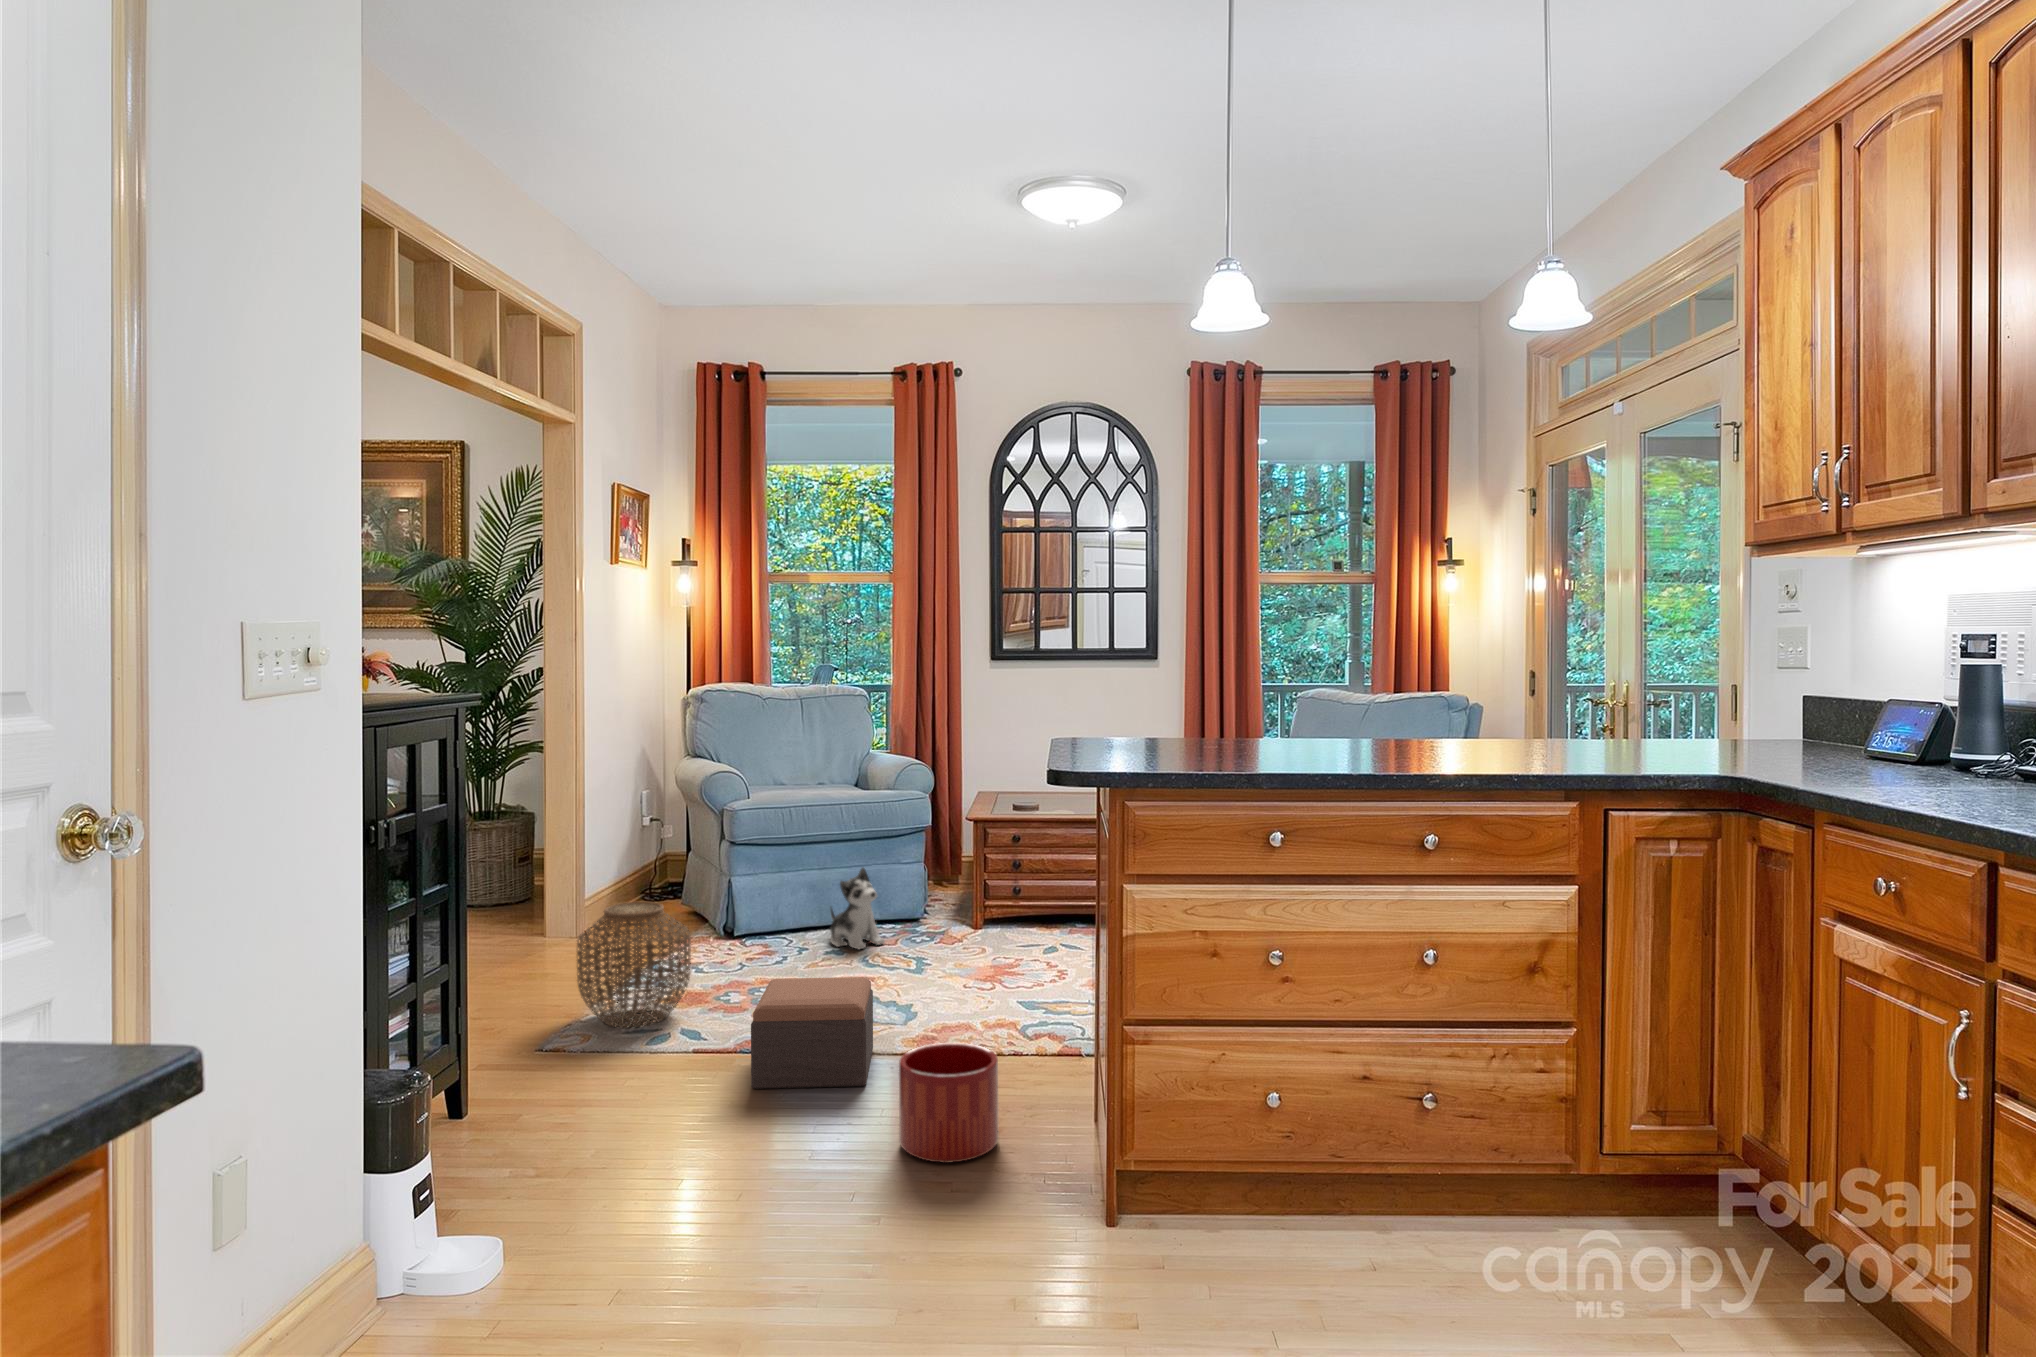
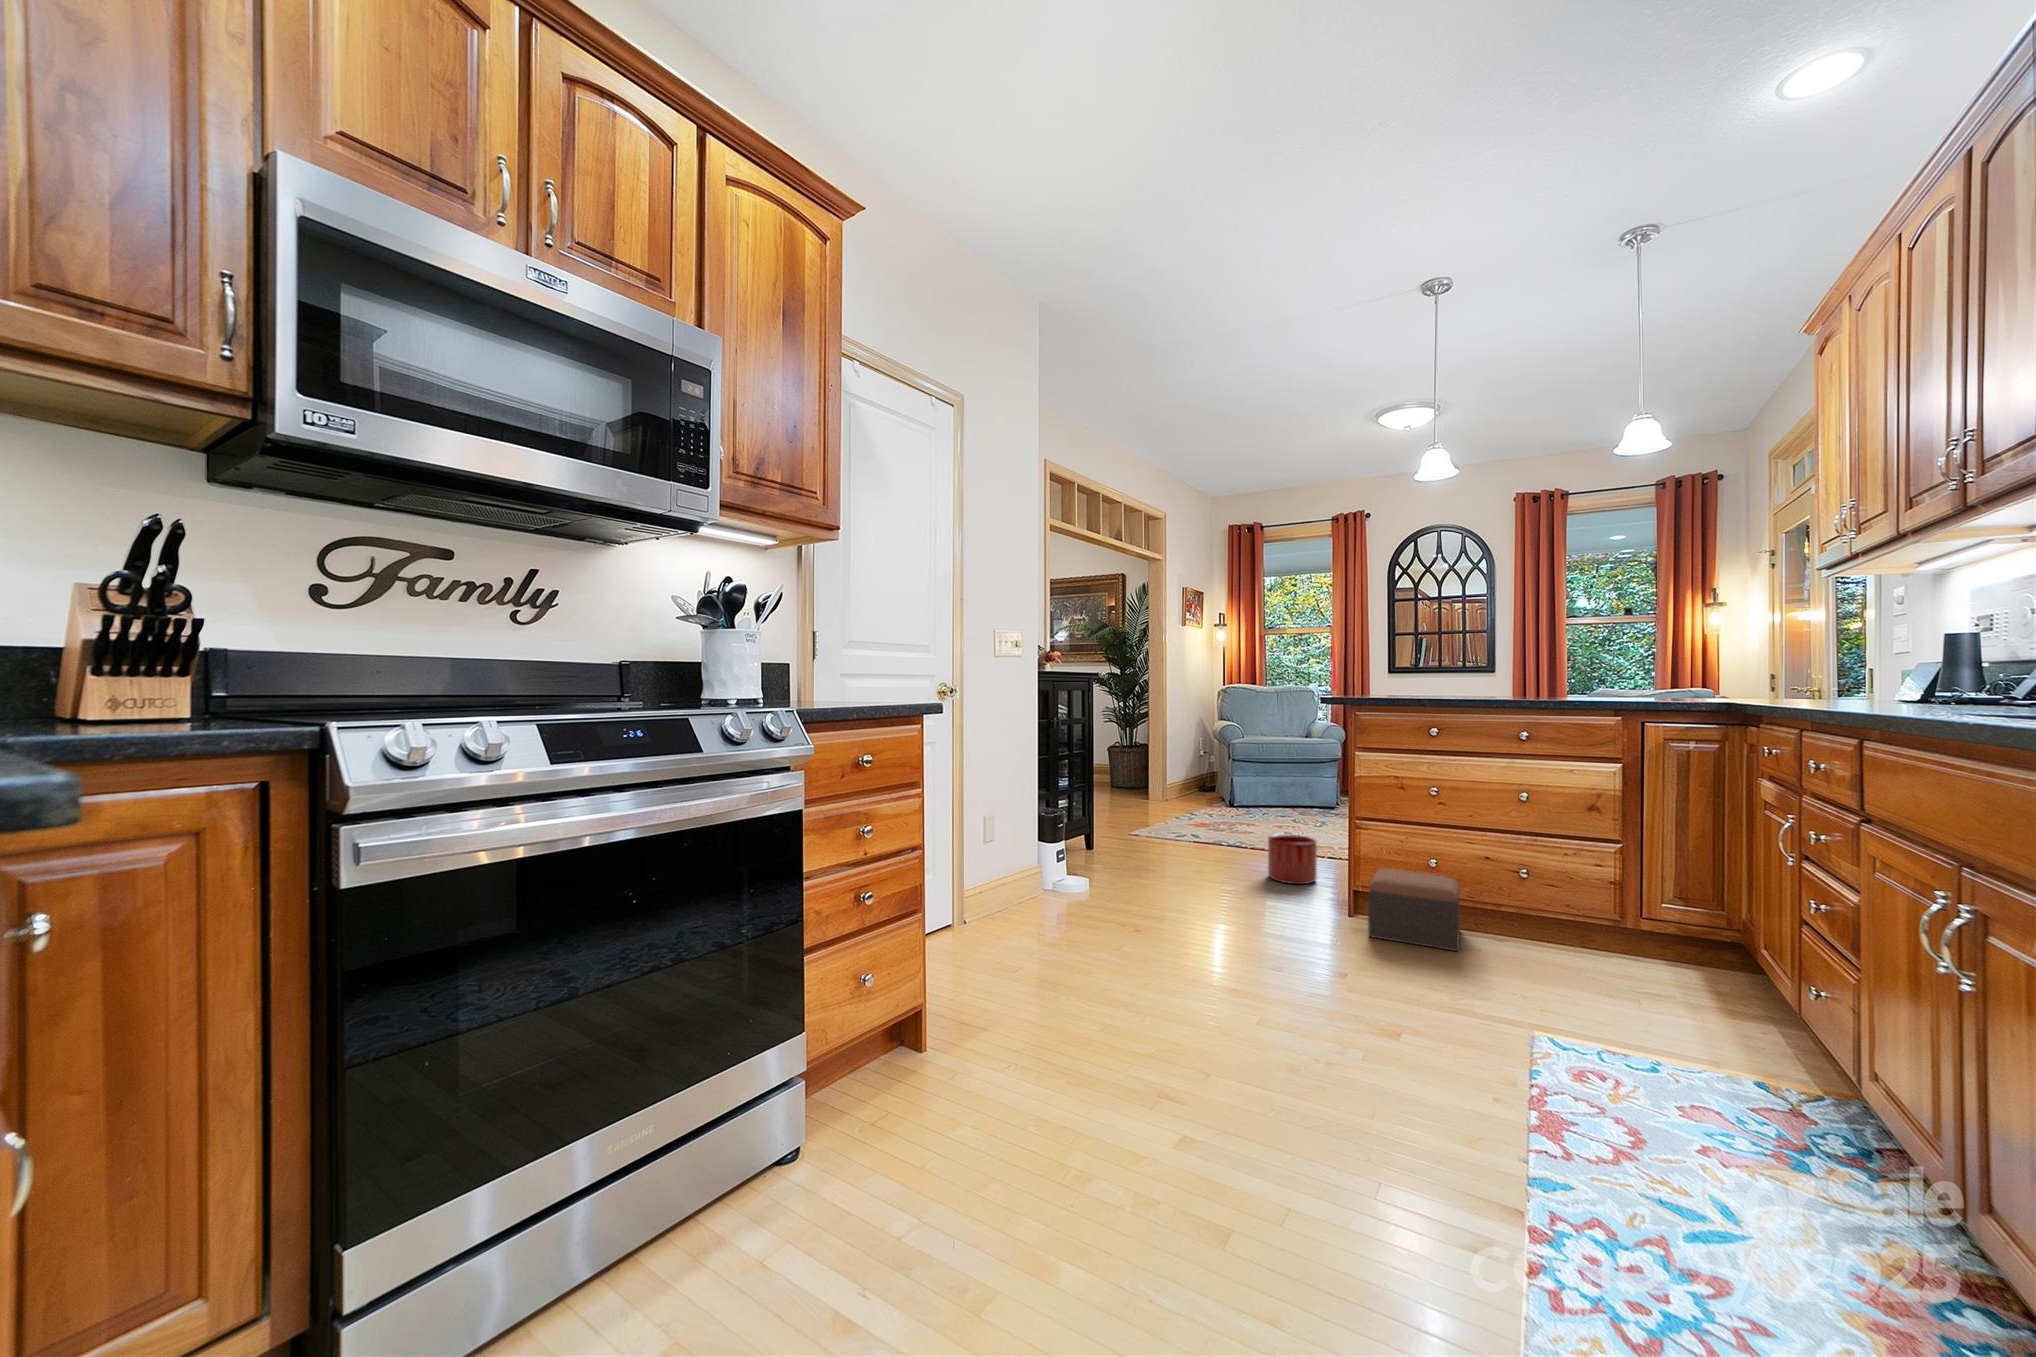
plush toy: present [830,868,885,949] -> none [1280,777,1309,819]
woven basket: present [577,902,691,1028] -> none [1148,775,1198,830]
footstool: present [751,977,873,1089] -> present [1368,869,1460,951]

